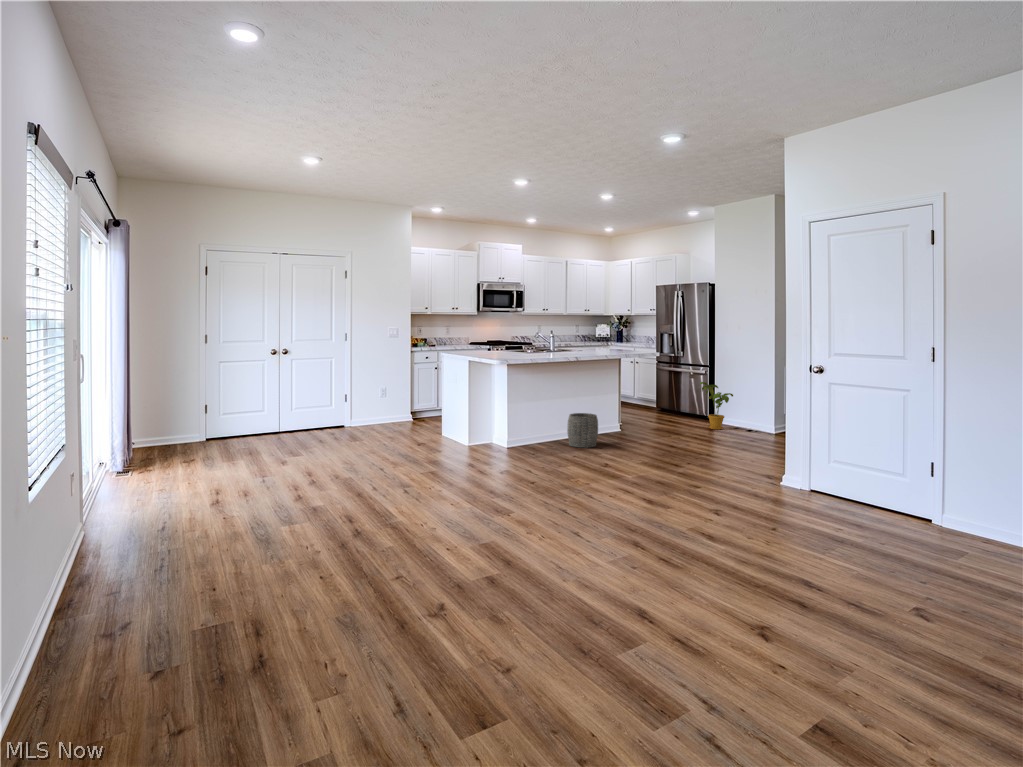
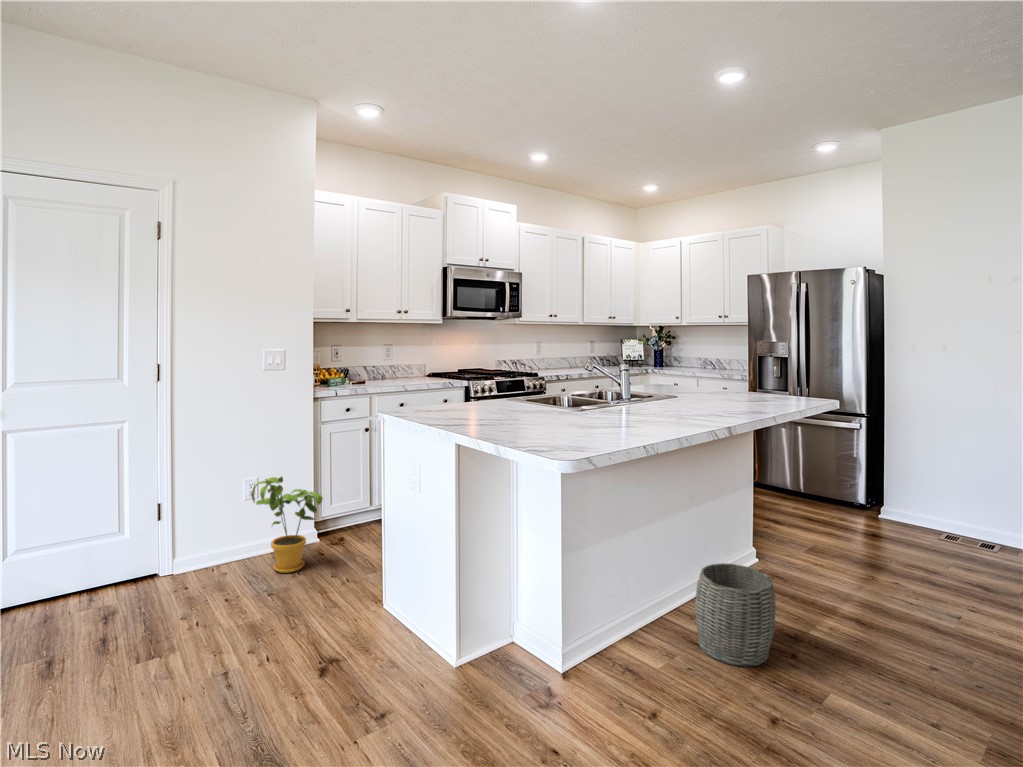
house plant: present [700,382,733,429] -> present [251,477,323,573]

